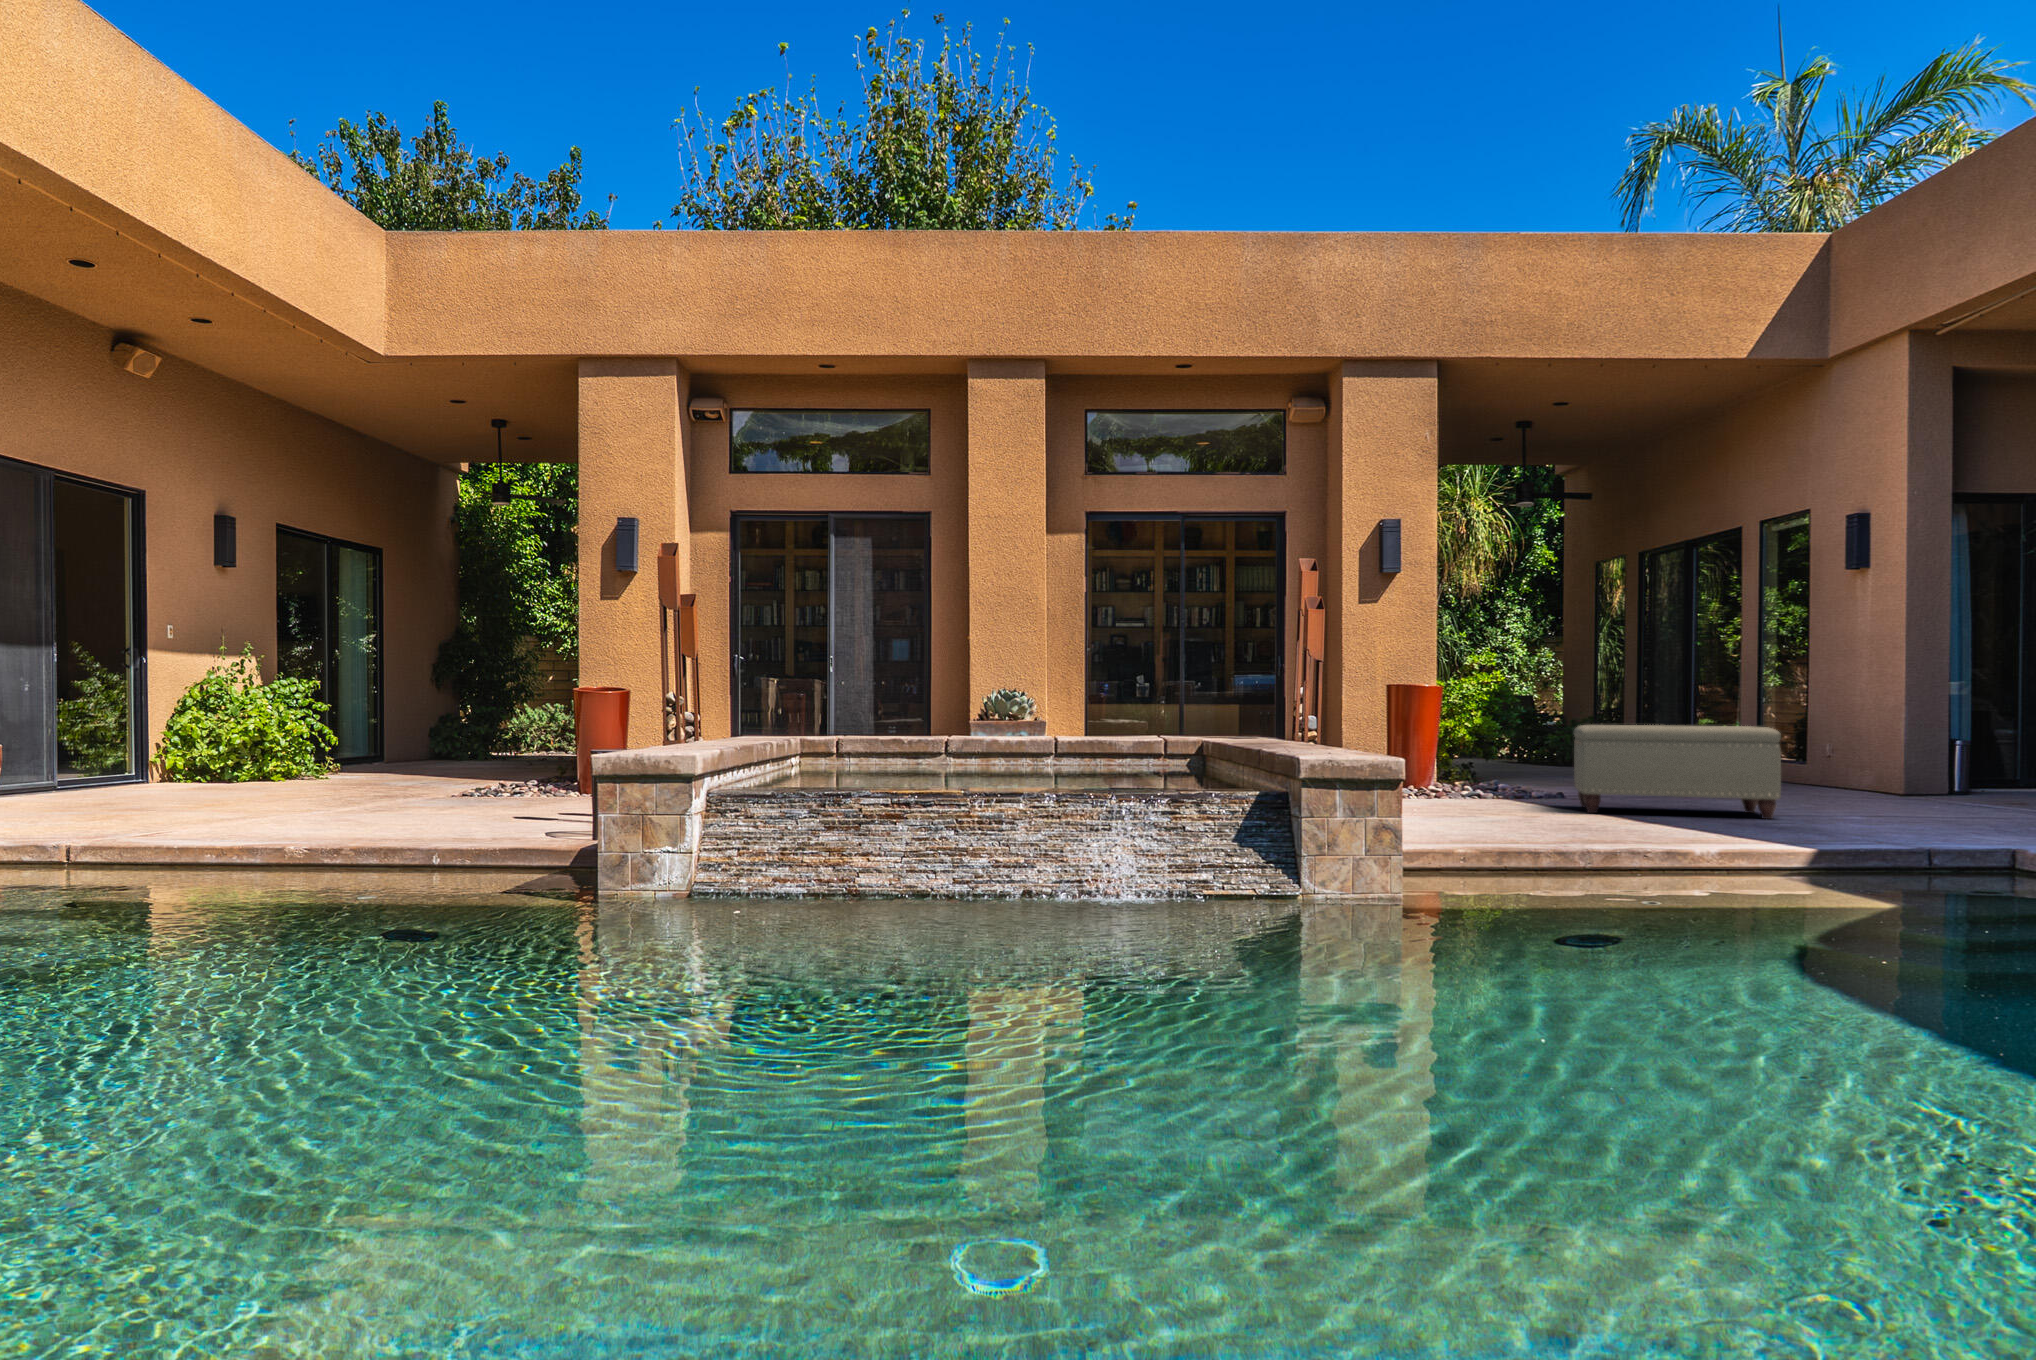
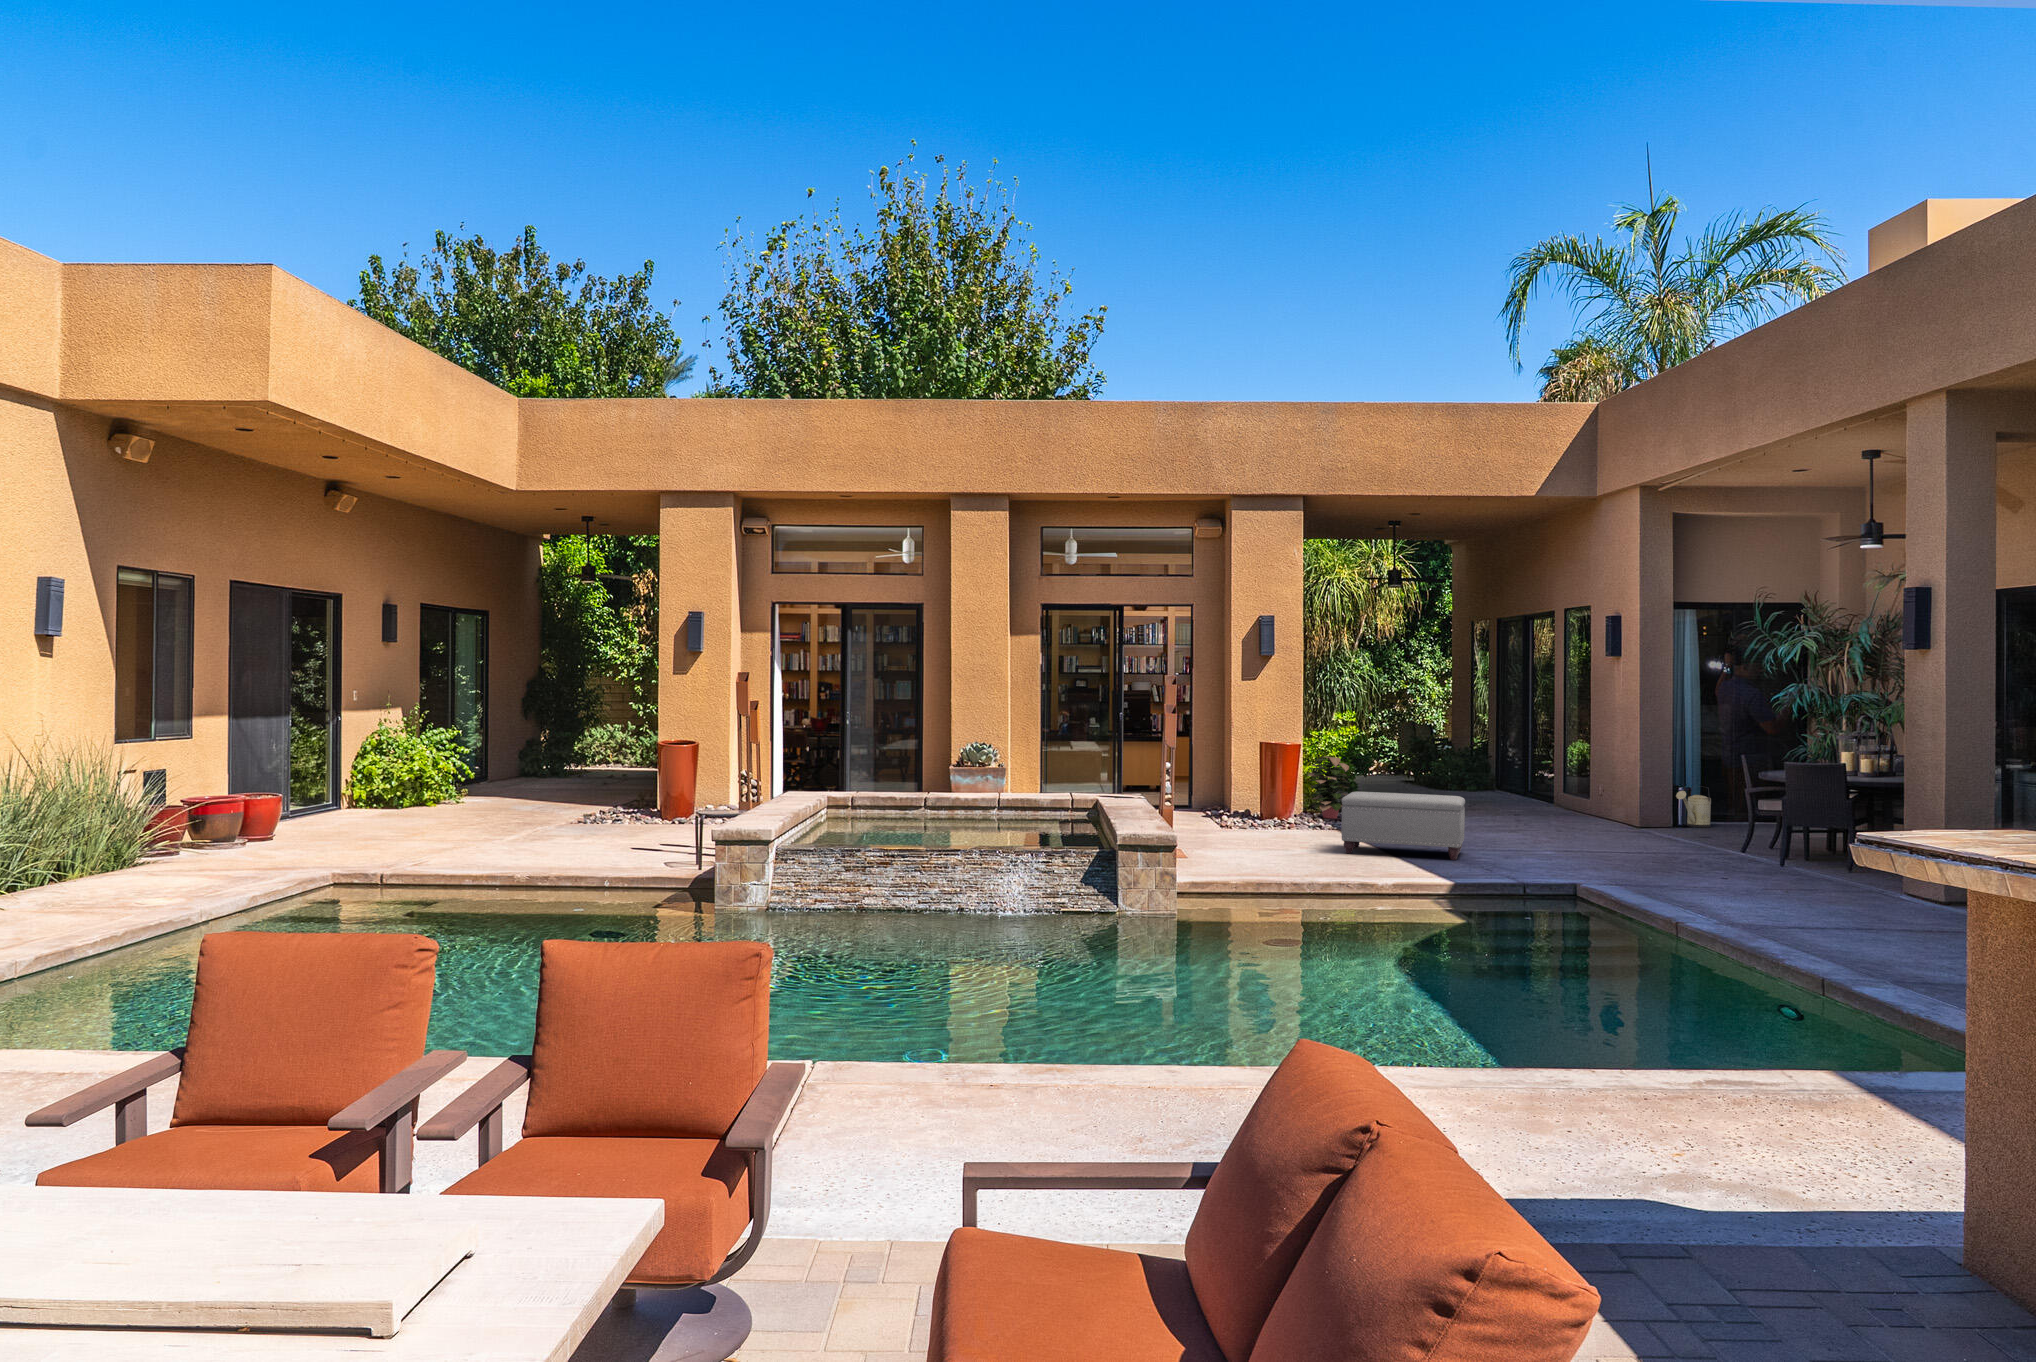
decorative plant: none [1444,702,1510,784] -> present [1307,756,1349,819]
watering can: none [1959,735,2003,790] -> present [1676,786,1711,828]

